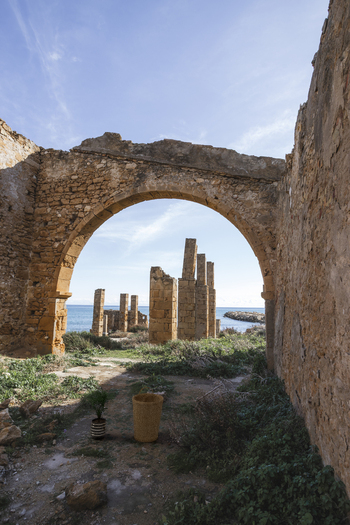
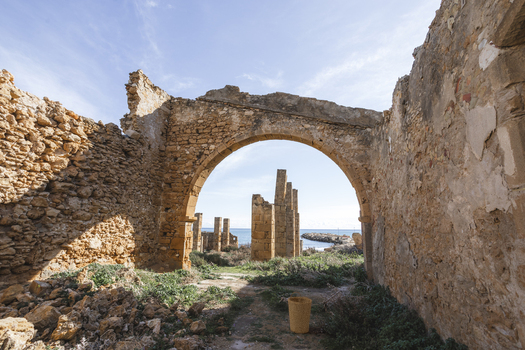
potted plant: present [87,390,114,439] -> none [252,293,276,332]

